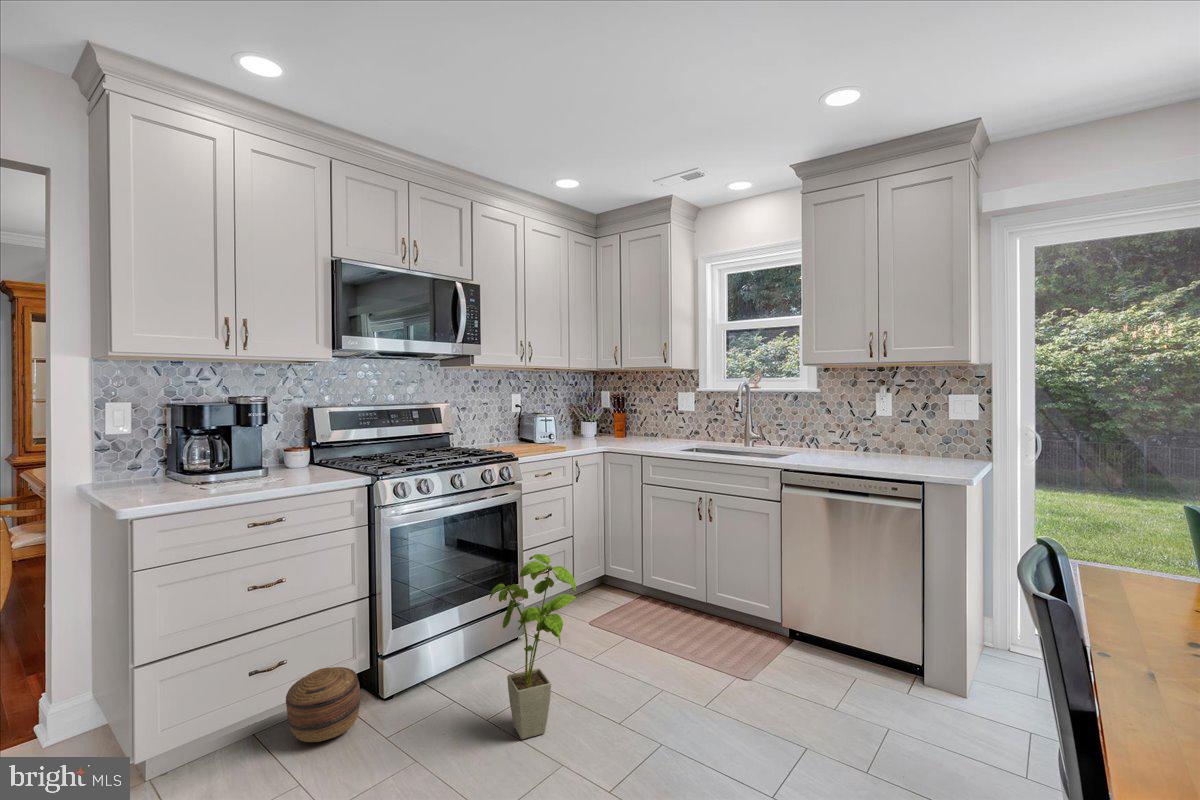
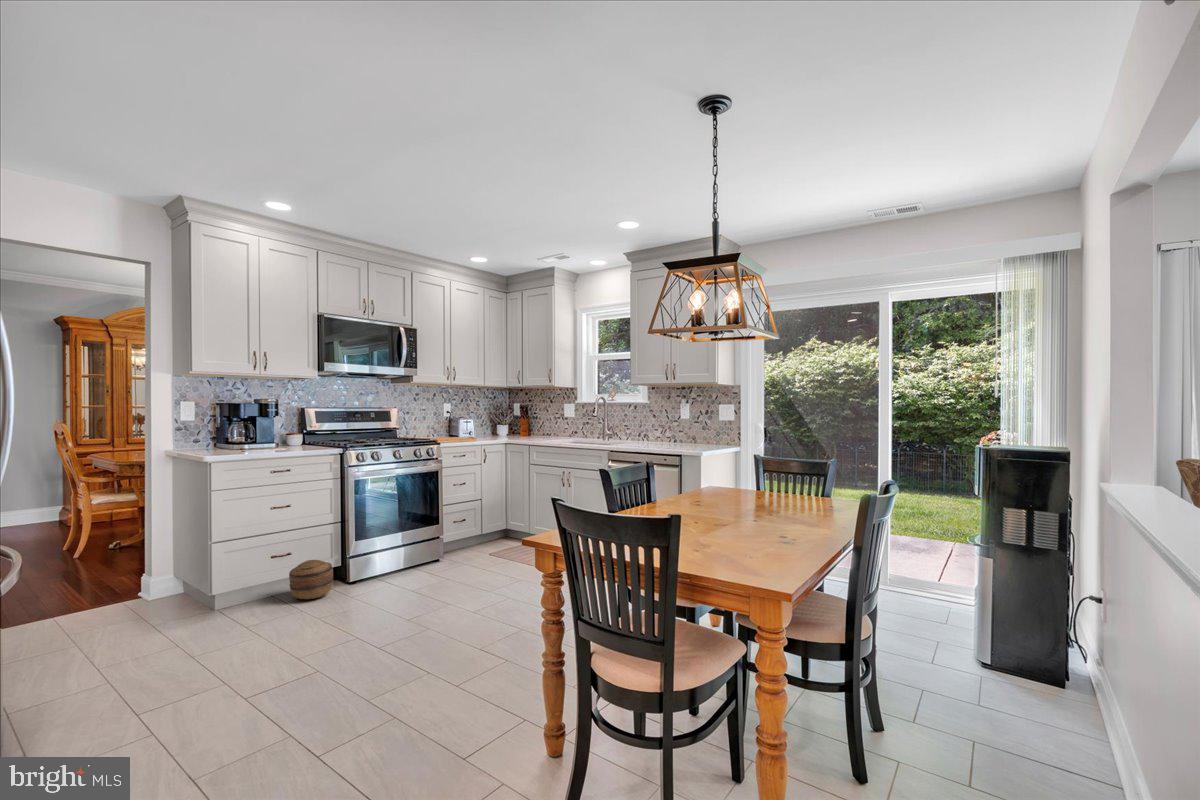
house plant: present [490,554,577,739] -> none [411,491,466,598]

